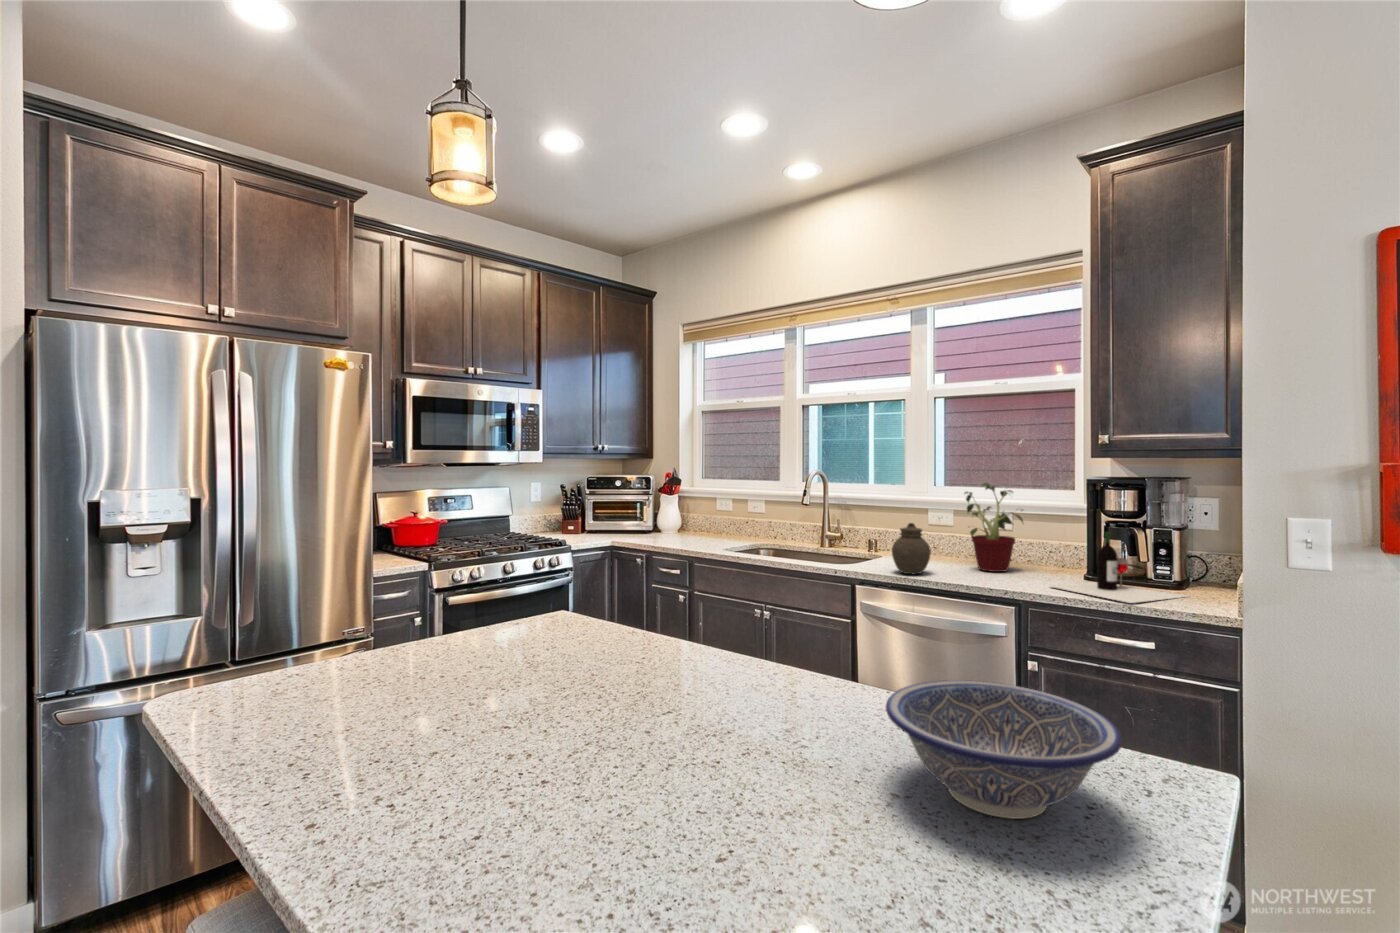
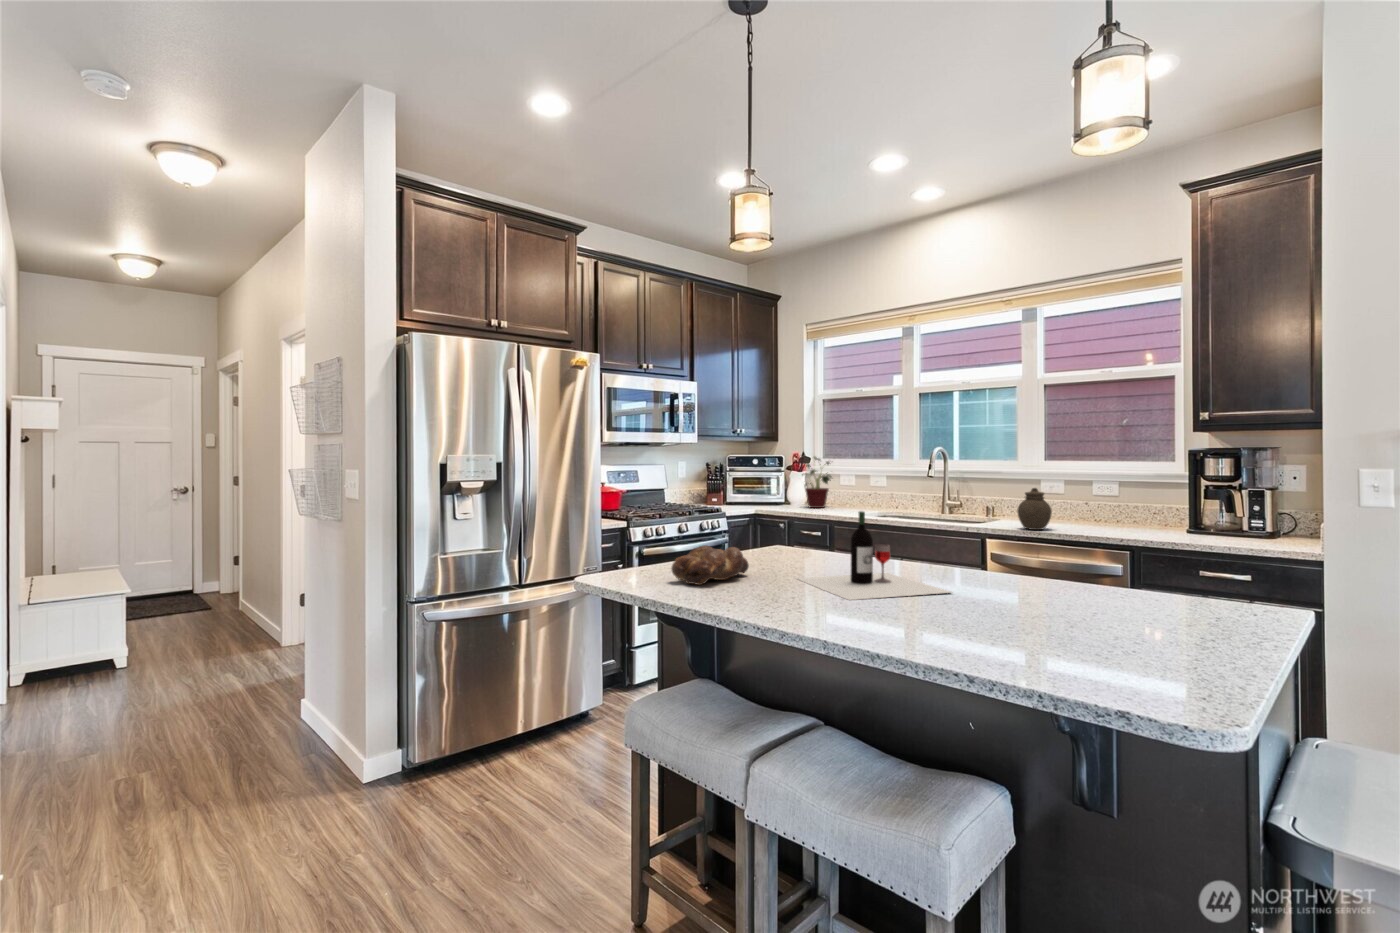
potted plant: present [965,483,1023,572] -> present [802,457,831,508]
wine bottle: present [1053,532,1188,603] -> present [798,511,950,600]
bread loaf: none [261,648,422,726] -> present [671,545,749,585]
decorative bowl: present [886,680,1122,819] -> none [1084,556,1236,619]

